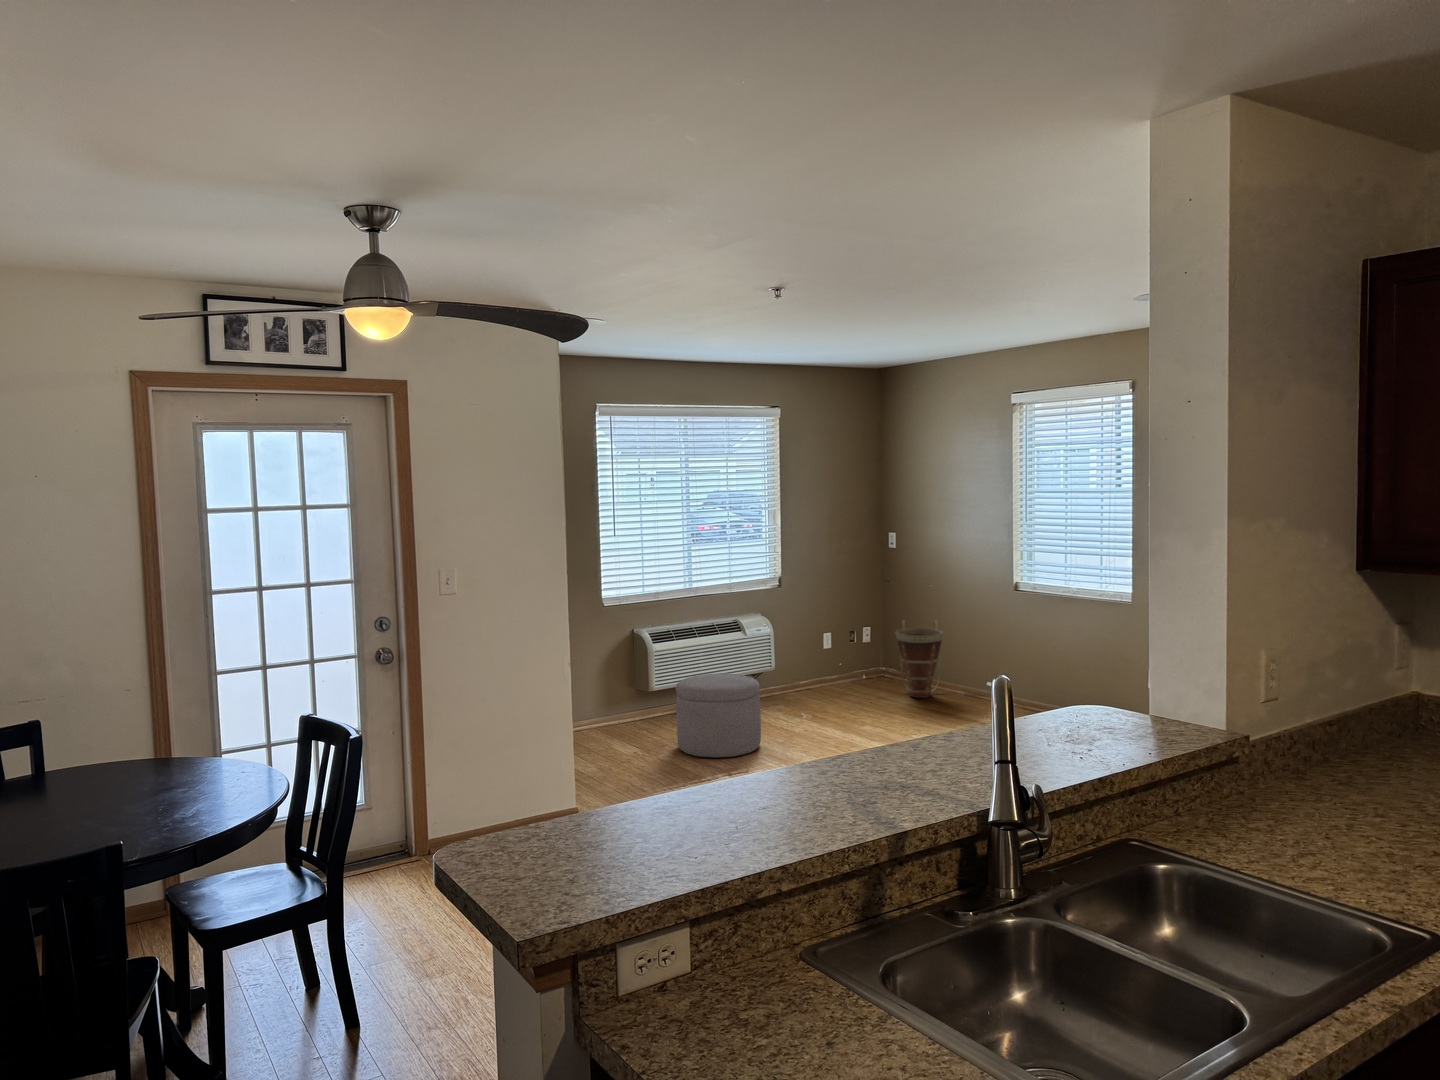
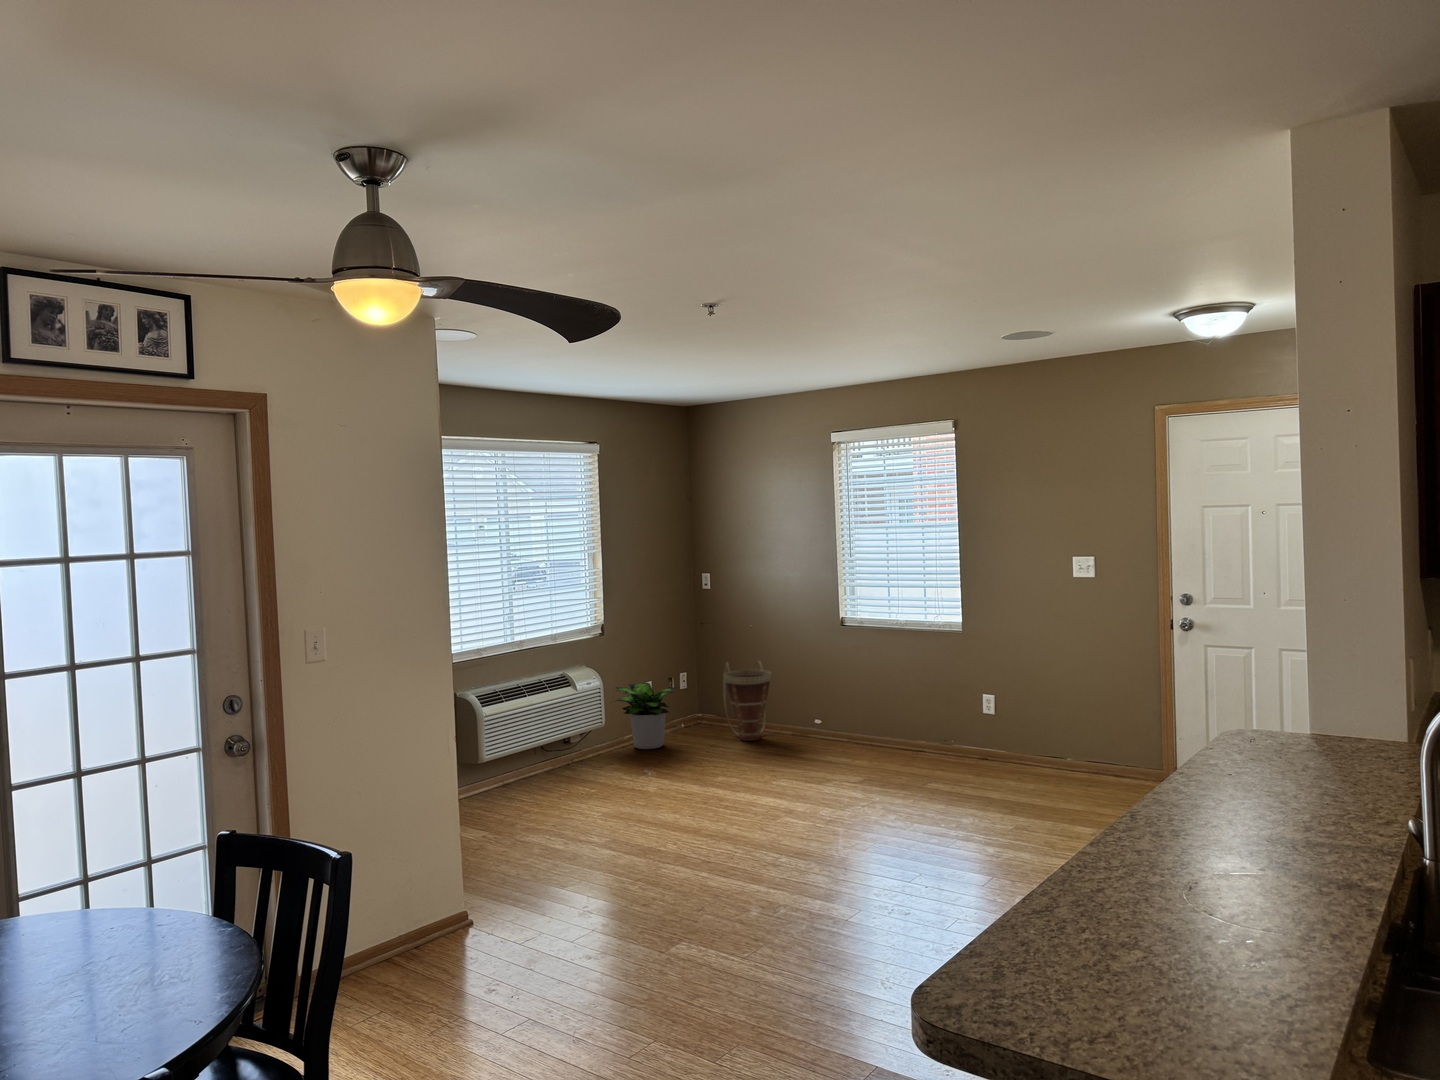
potted plant: none [782,634,852,697] -> present [616,682,678,749]
ottoman: present [676,673,761,758] -> none [527,732,622,827]

